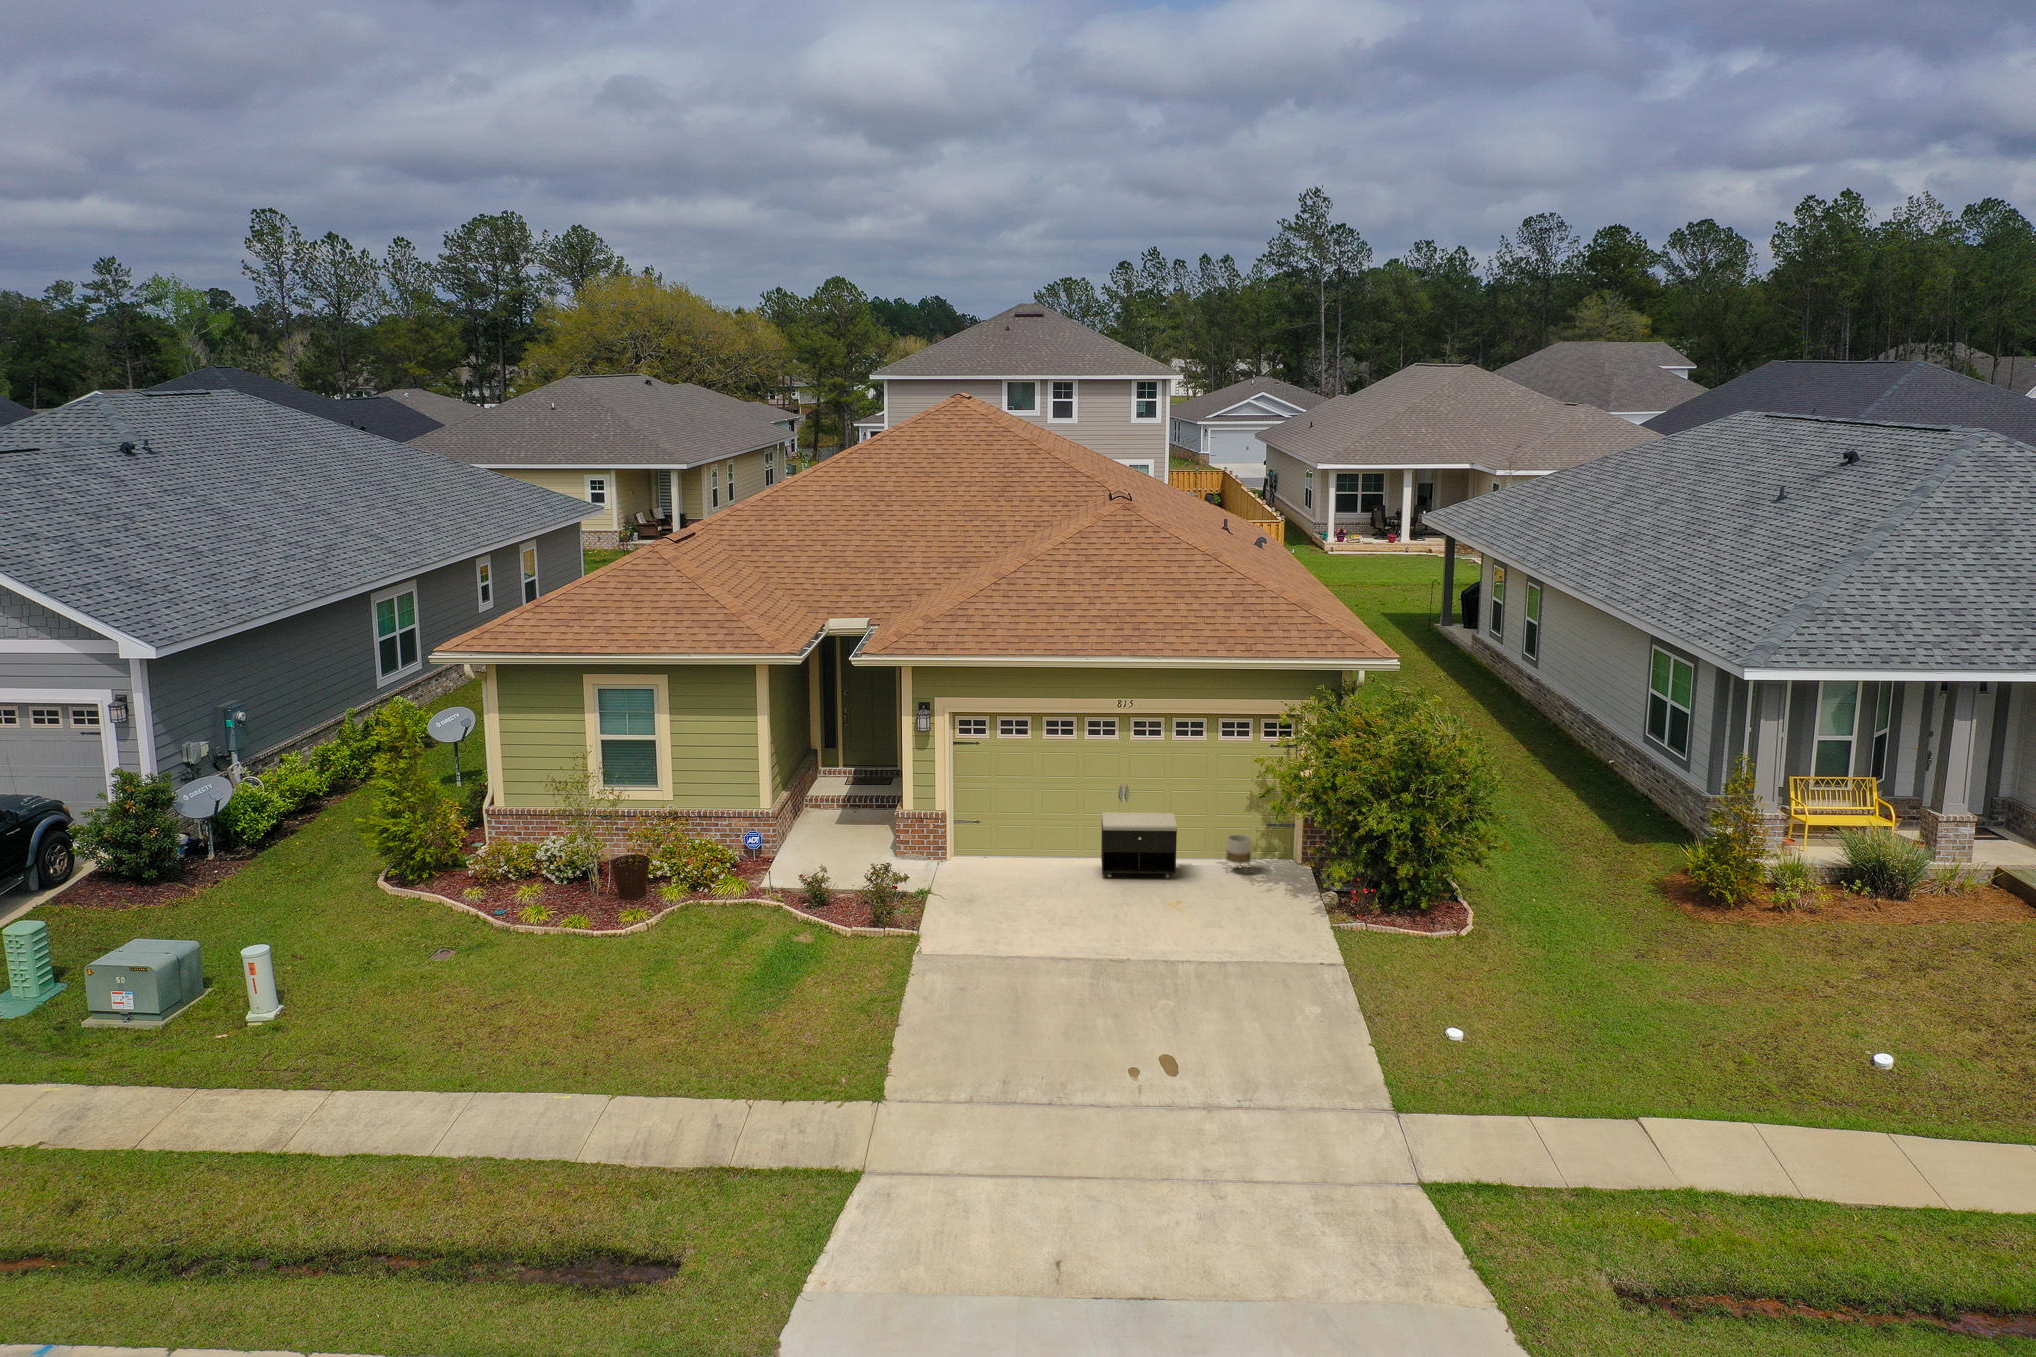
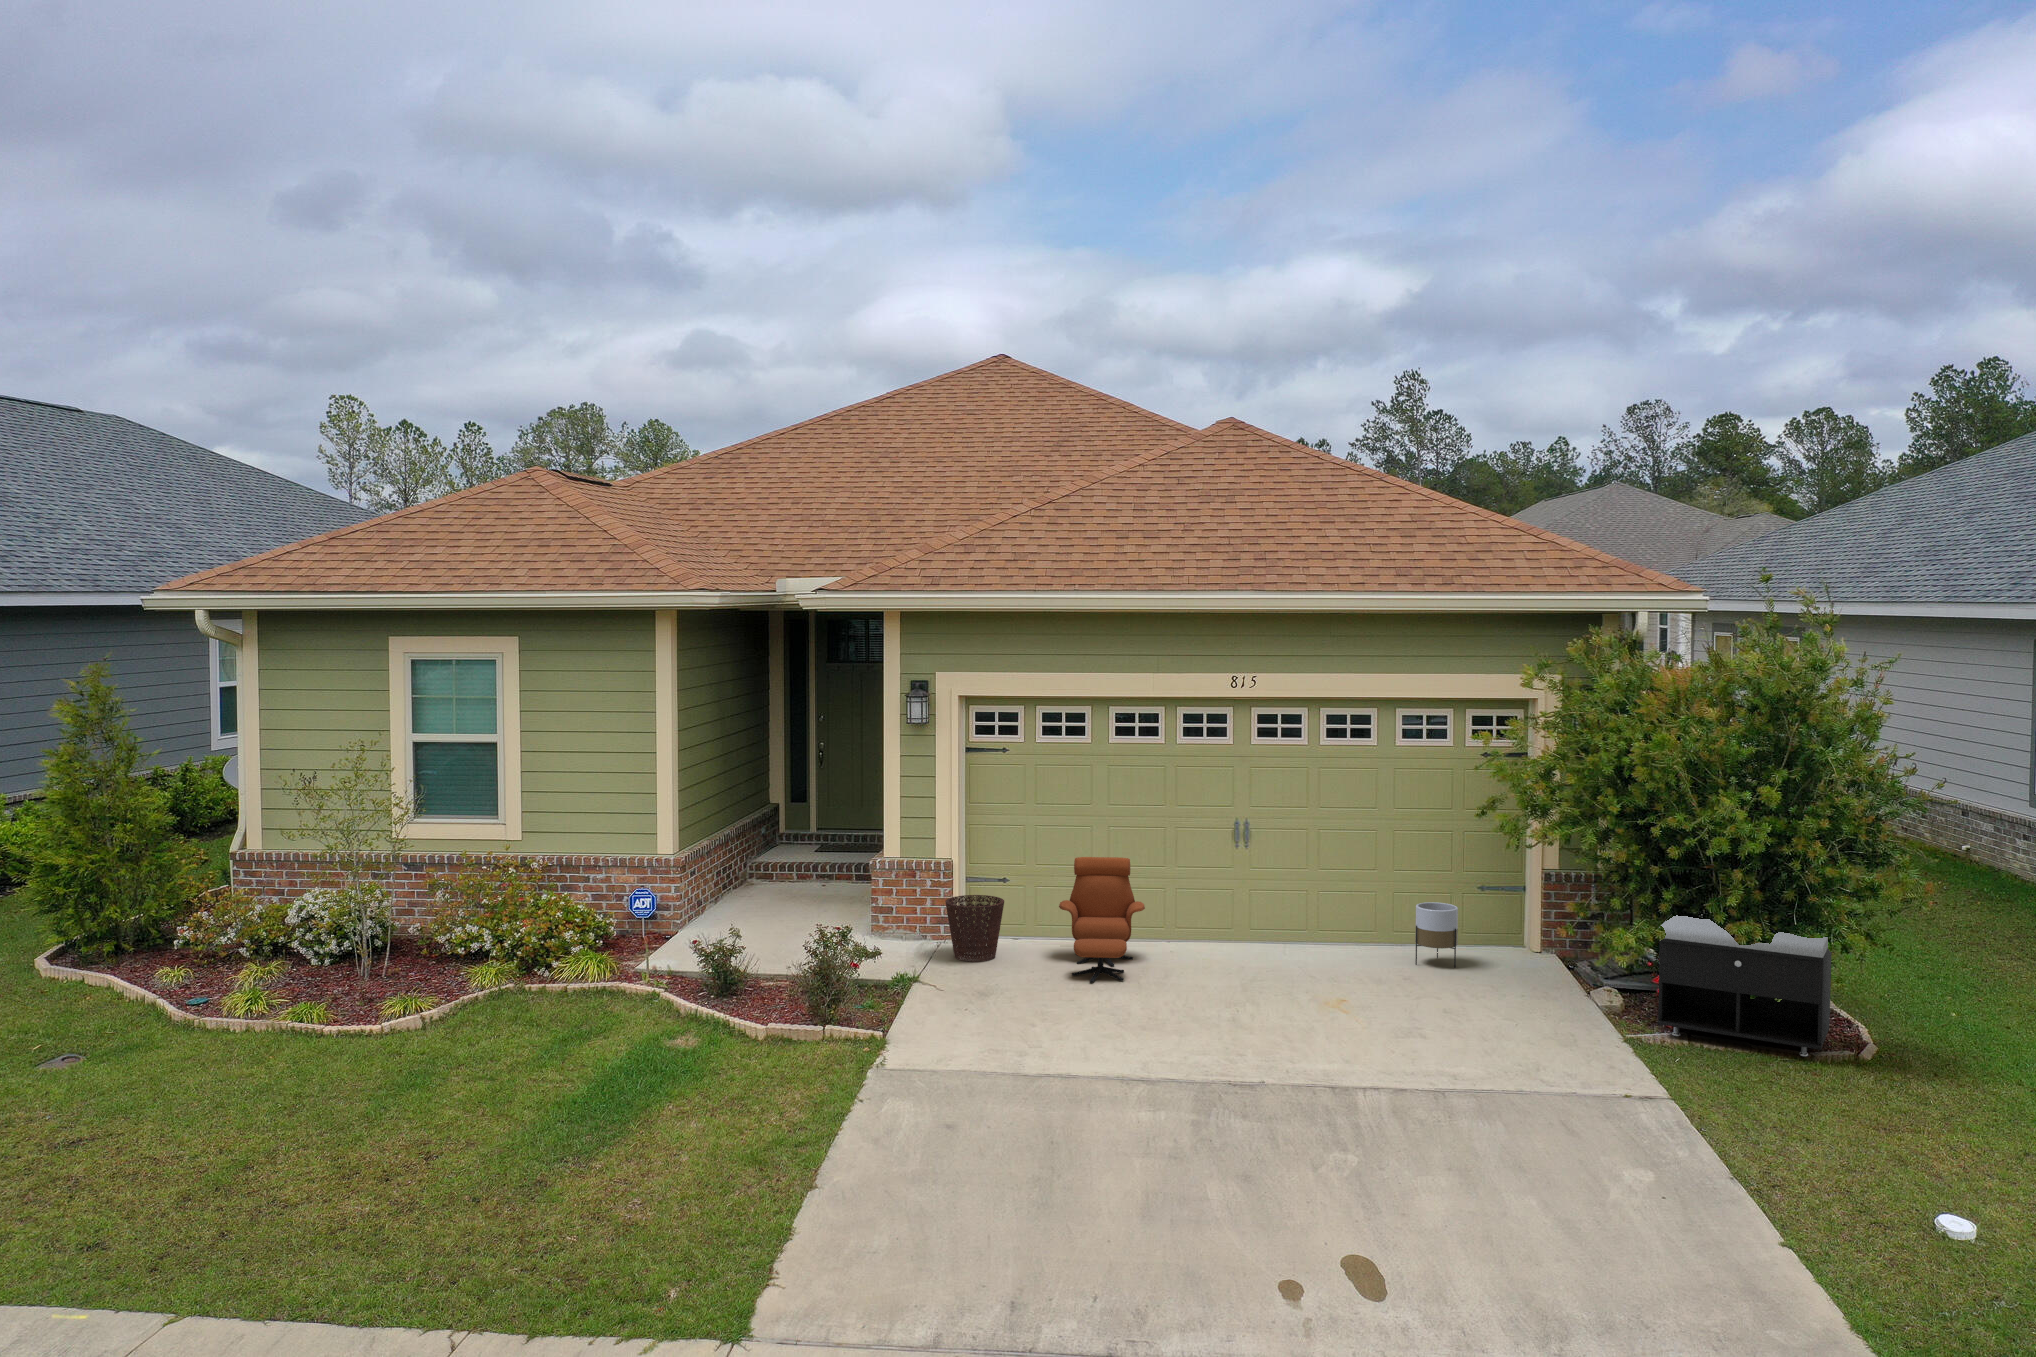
lounge chair: none [1012,810,1065,890] -> present [1059,857,1145,983]
storage bench: present [1101,812,1177,877] -> present [1657,915,1832,1057]
basket: present [611,854,650,900] -> present [945,895,1004,962]

